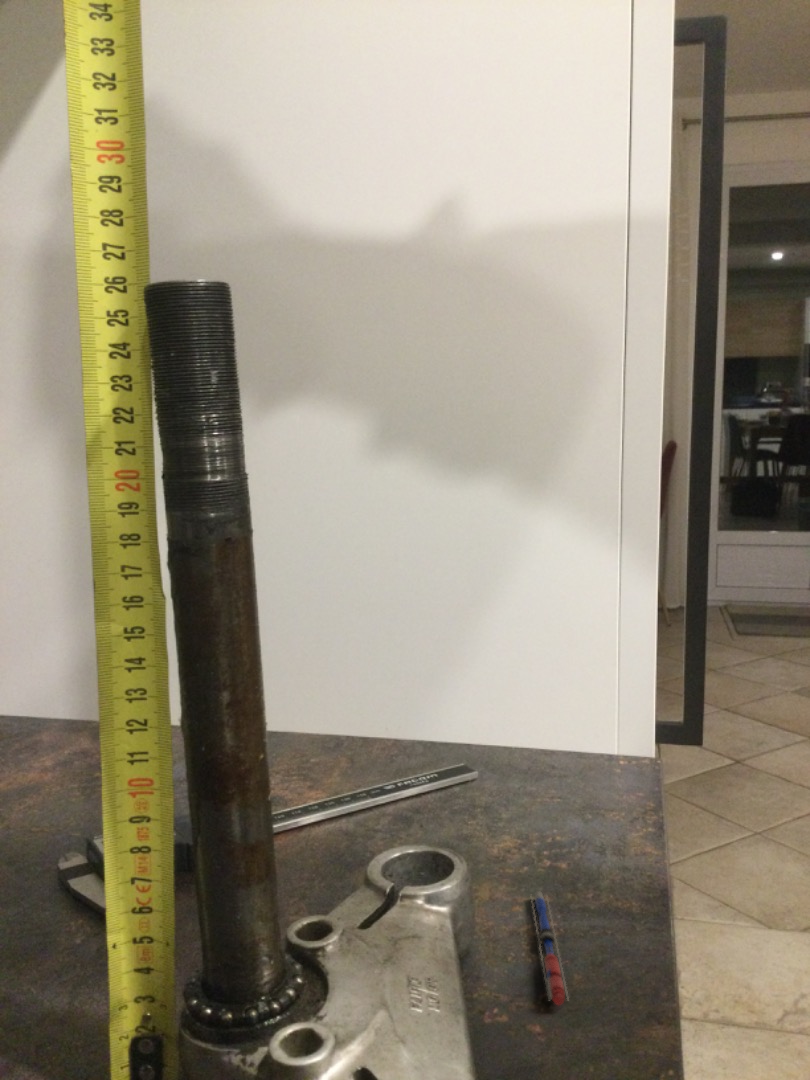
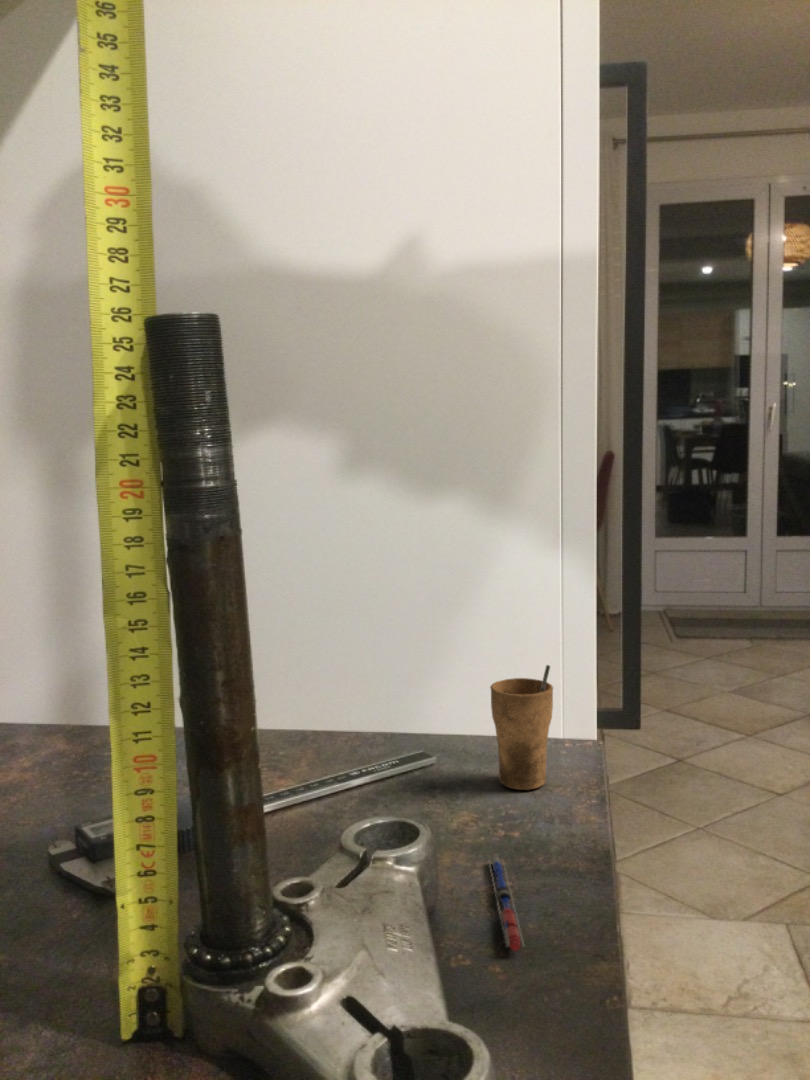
cup: none [535,677,605,814] -> present [490,665,553,790]

